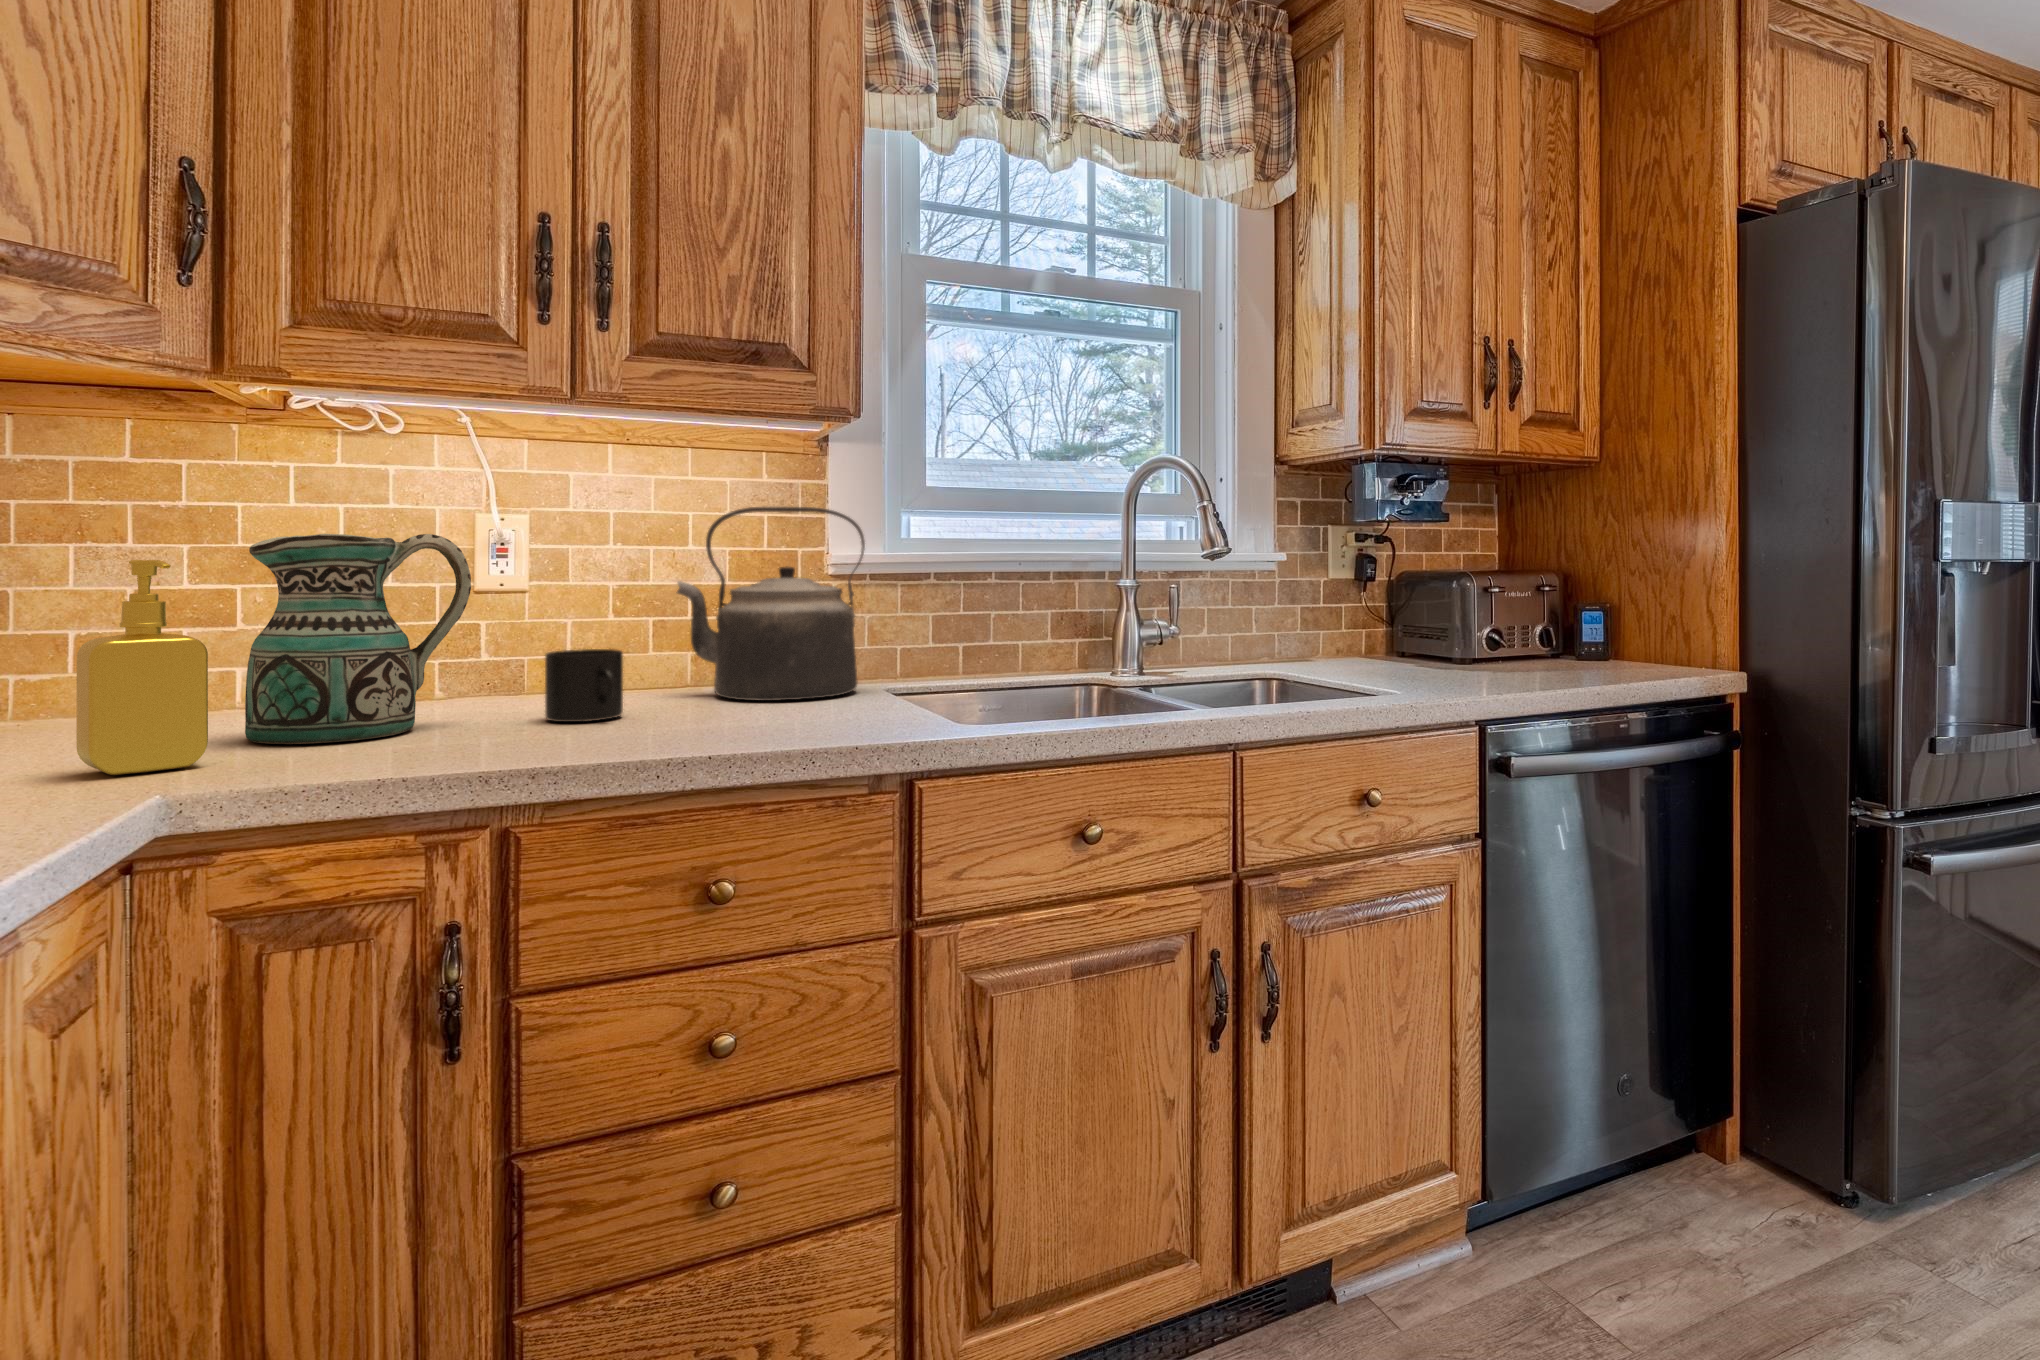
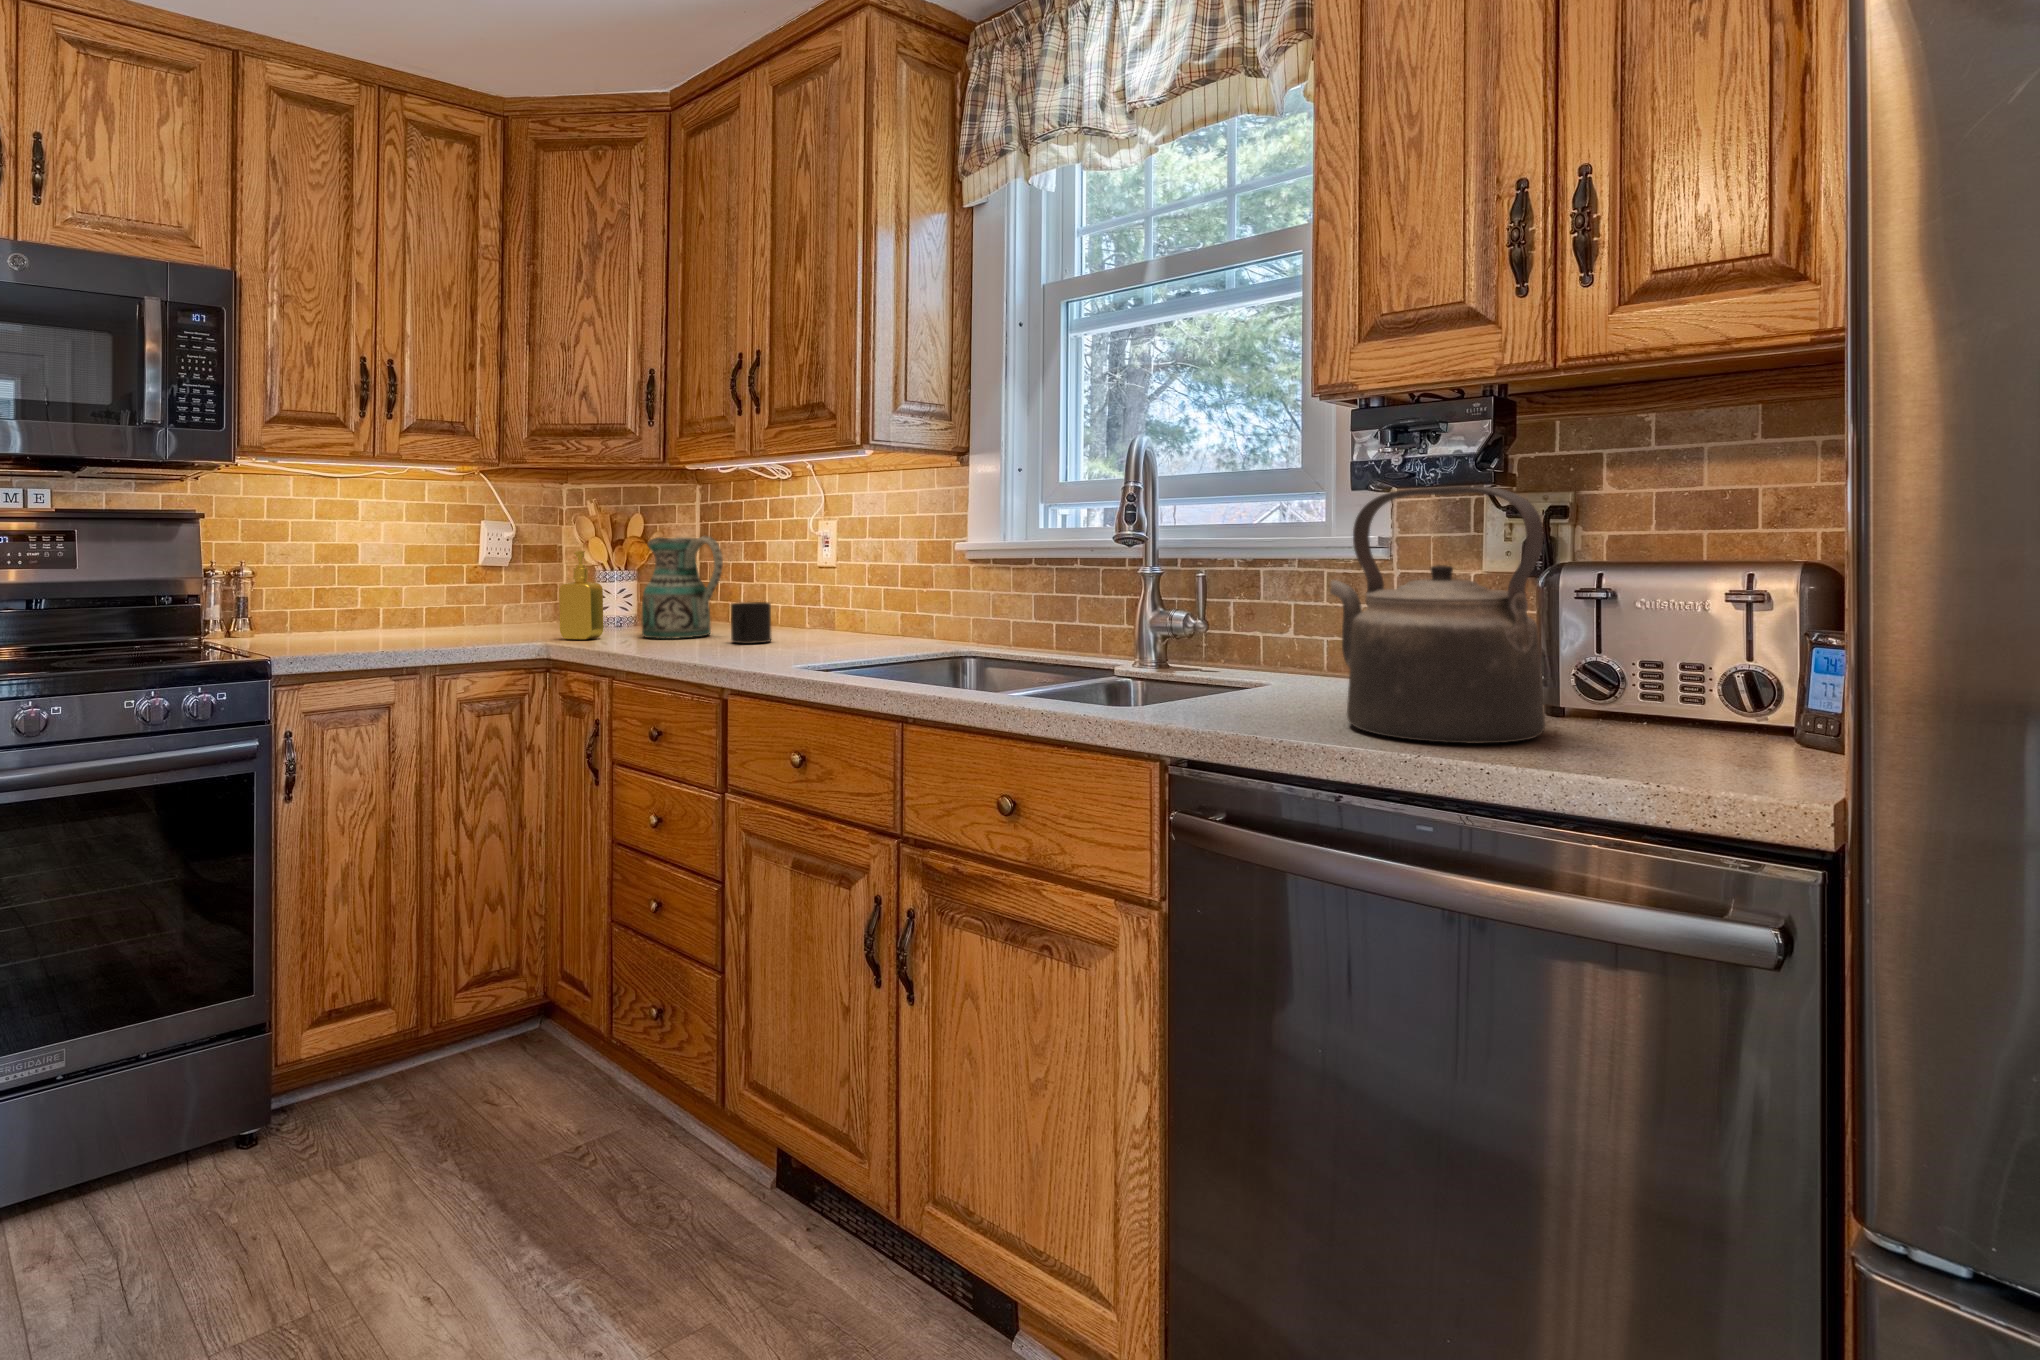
kettle: present [676,507,865,701] -> present [1330,487,1545,744]

